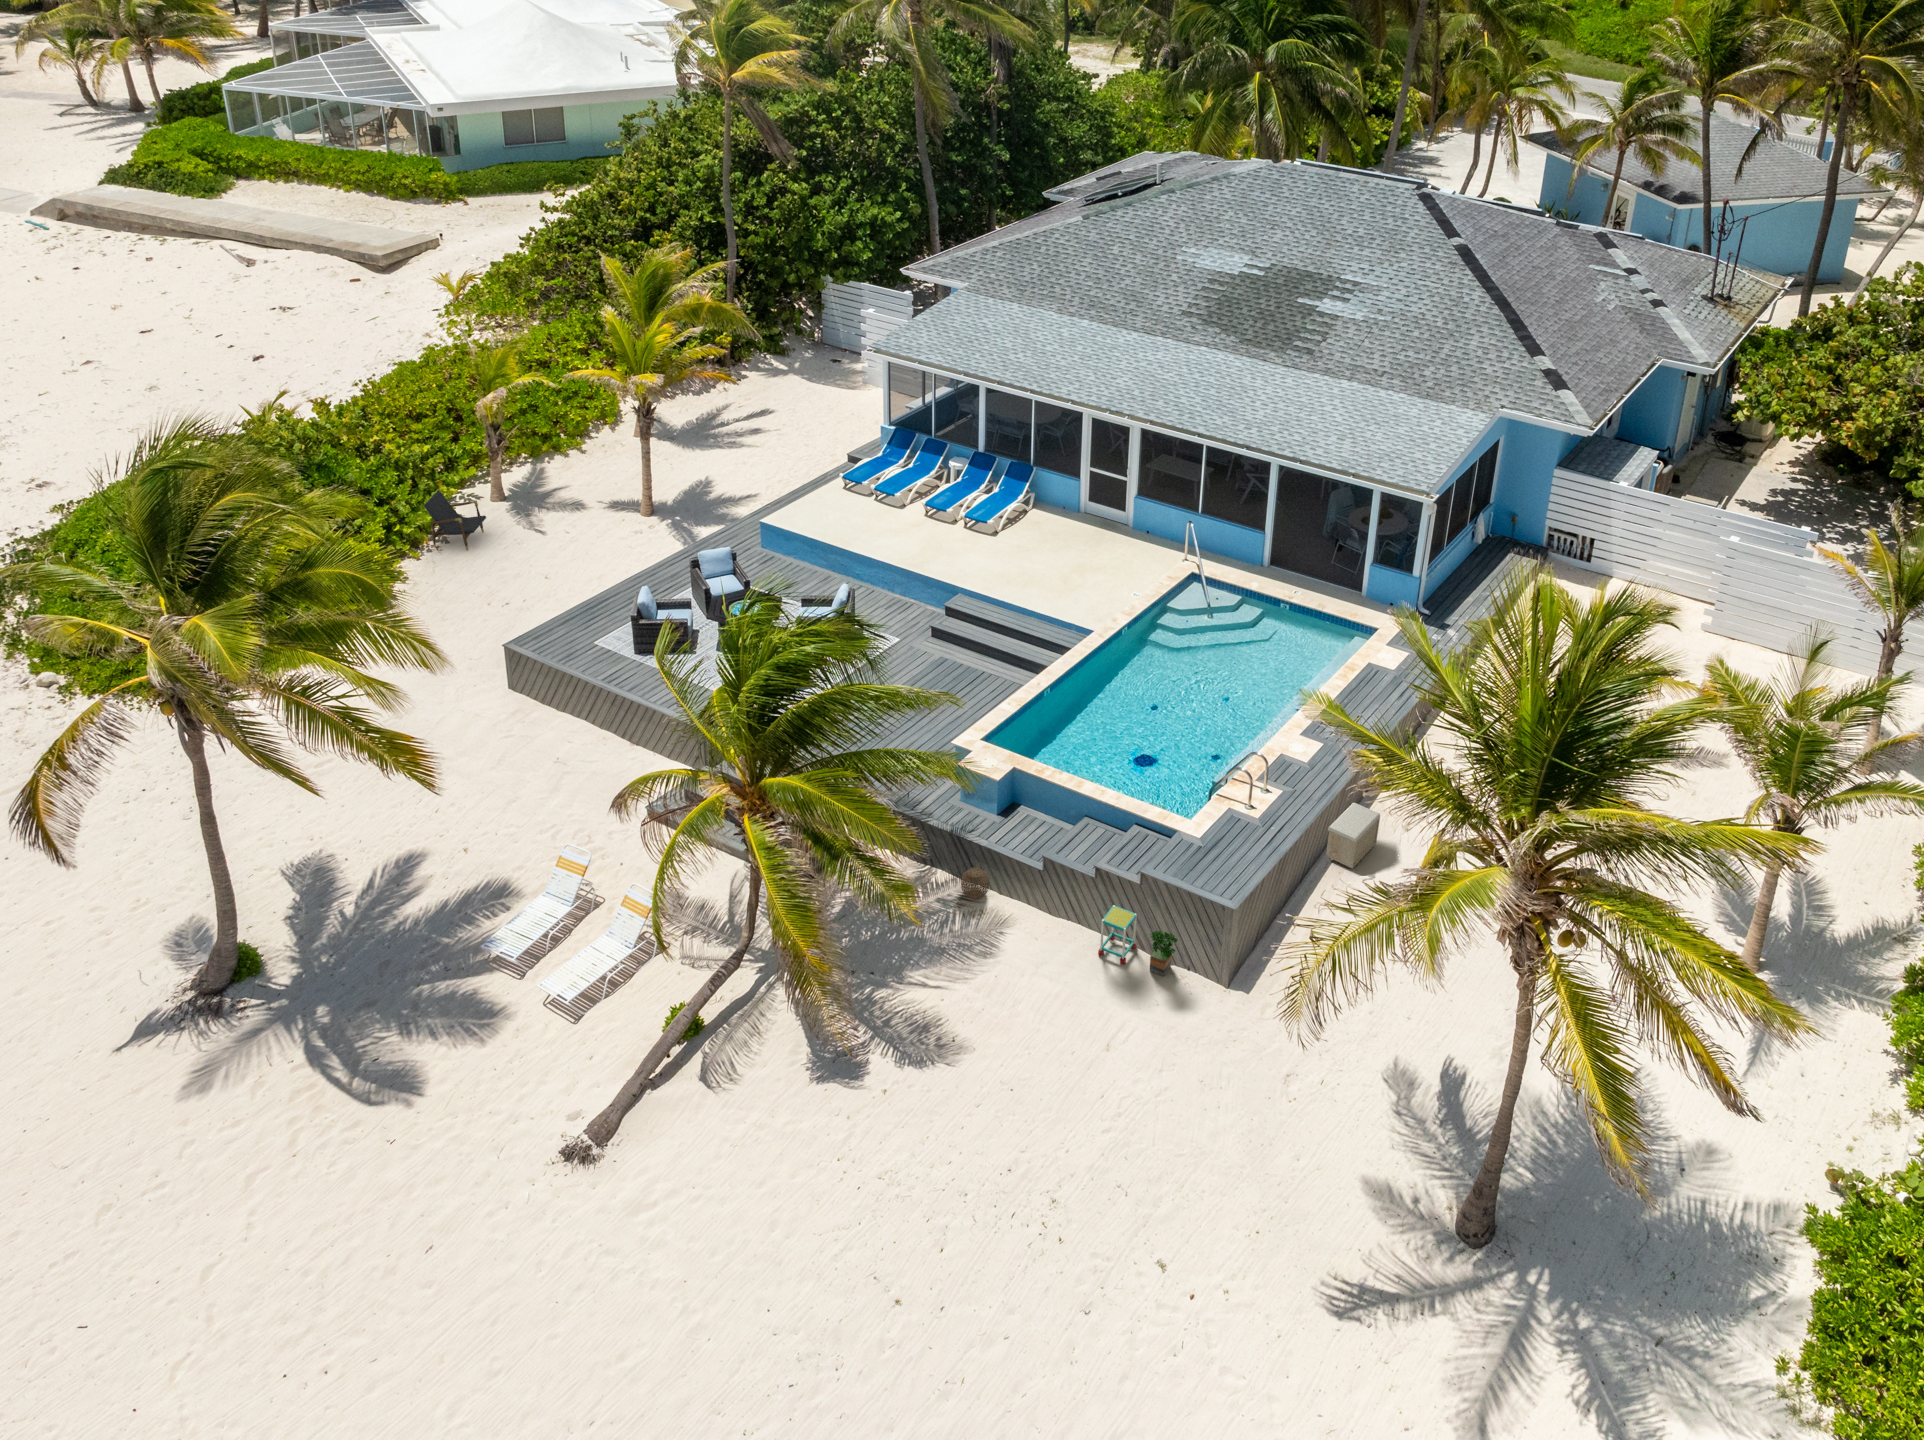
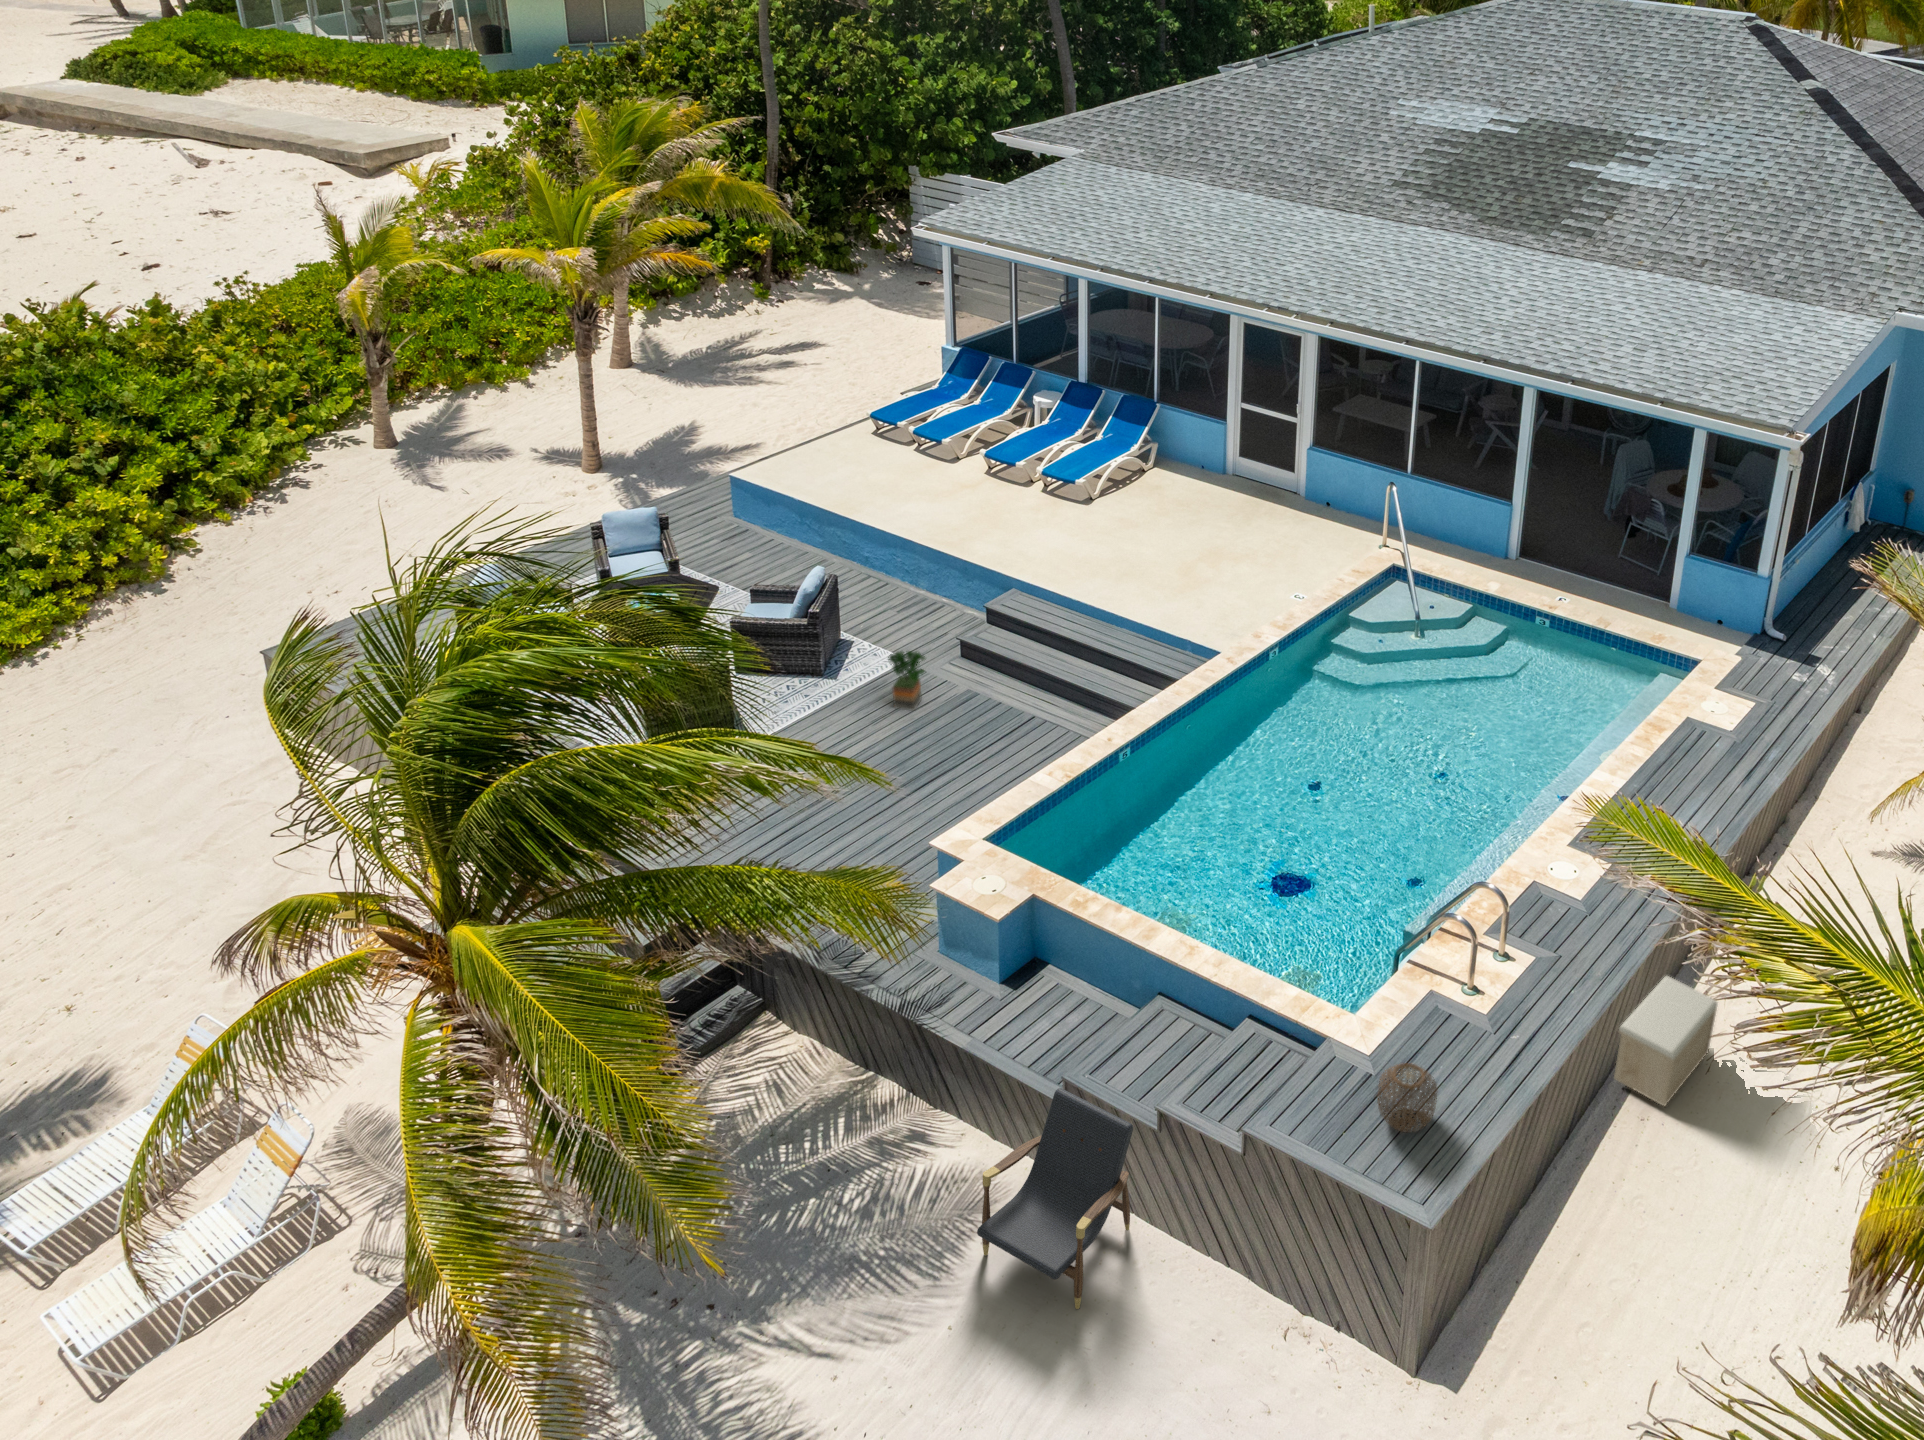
lounge chair: present [424,491,486,551] -> present [977,1088,1133,1309]
woven basket: present [961,867,989,900] -> present [1378,1063,1437,1132]
side table: present [1098,905,1137,964] -> none [1155,1189,1234,1315]
potted tree: present [1150,931,1178,976] -> present [888,651,925,711]

